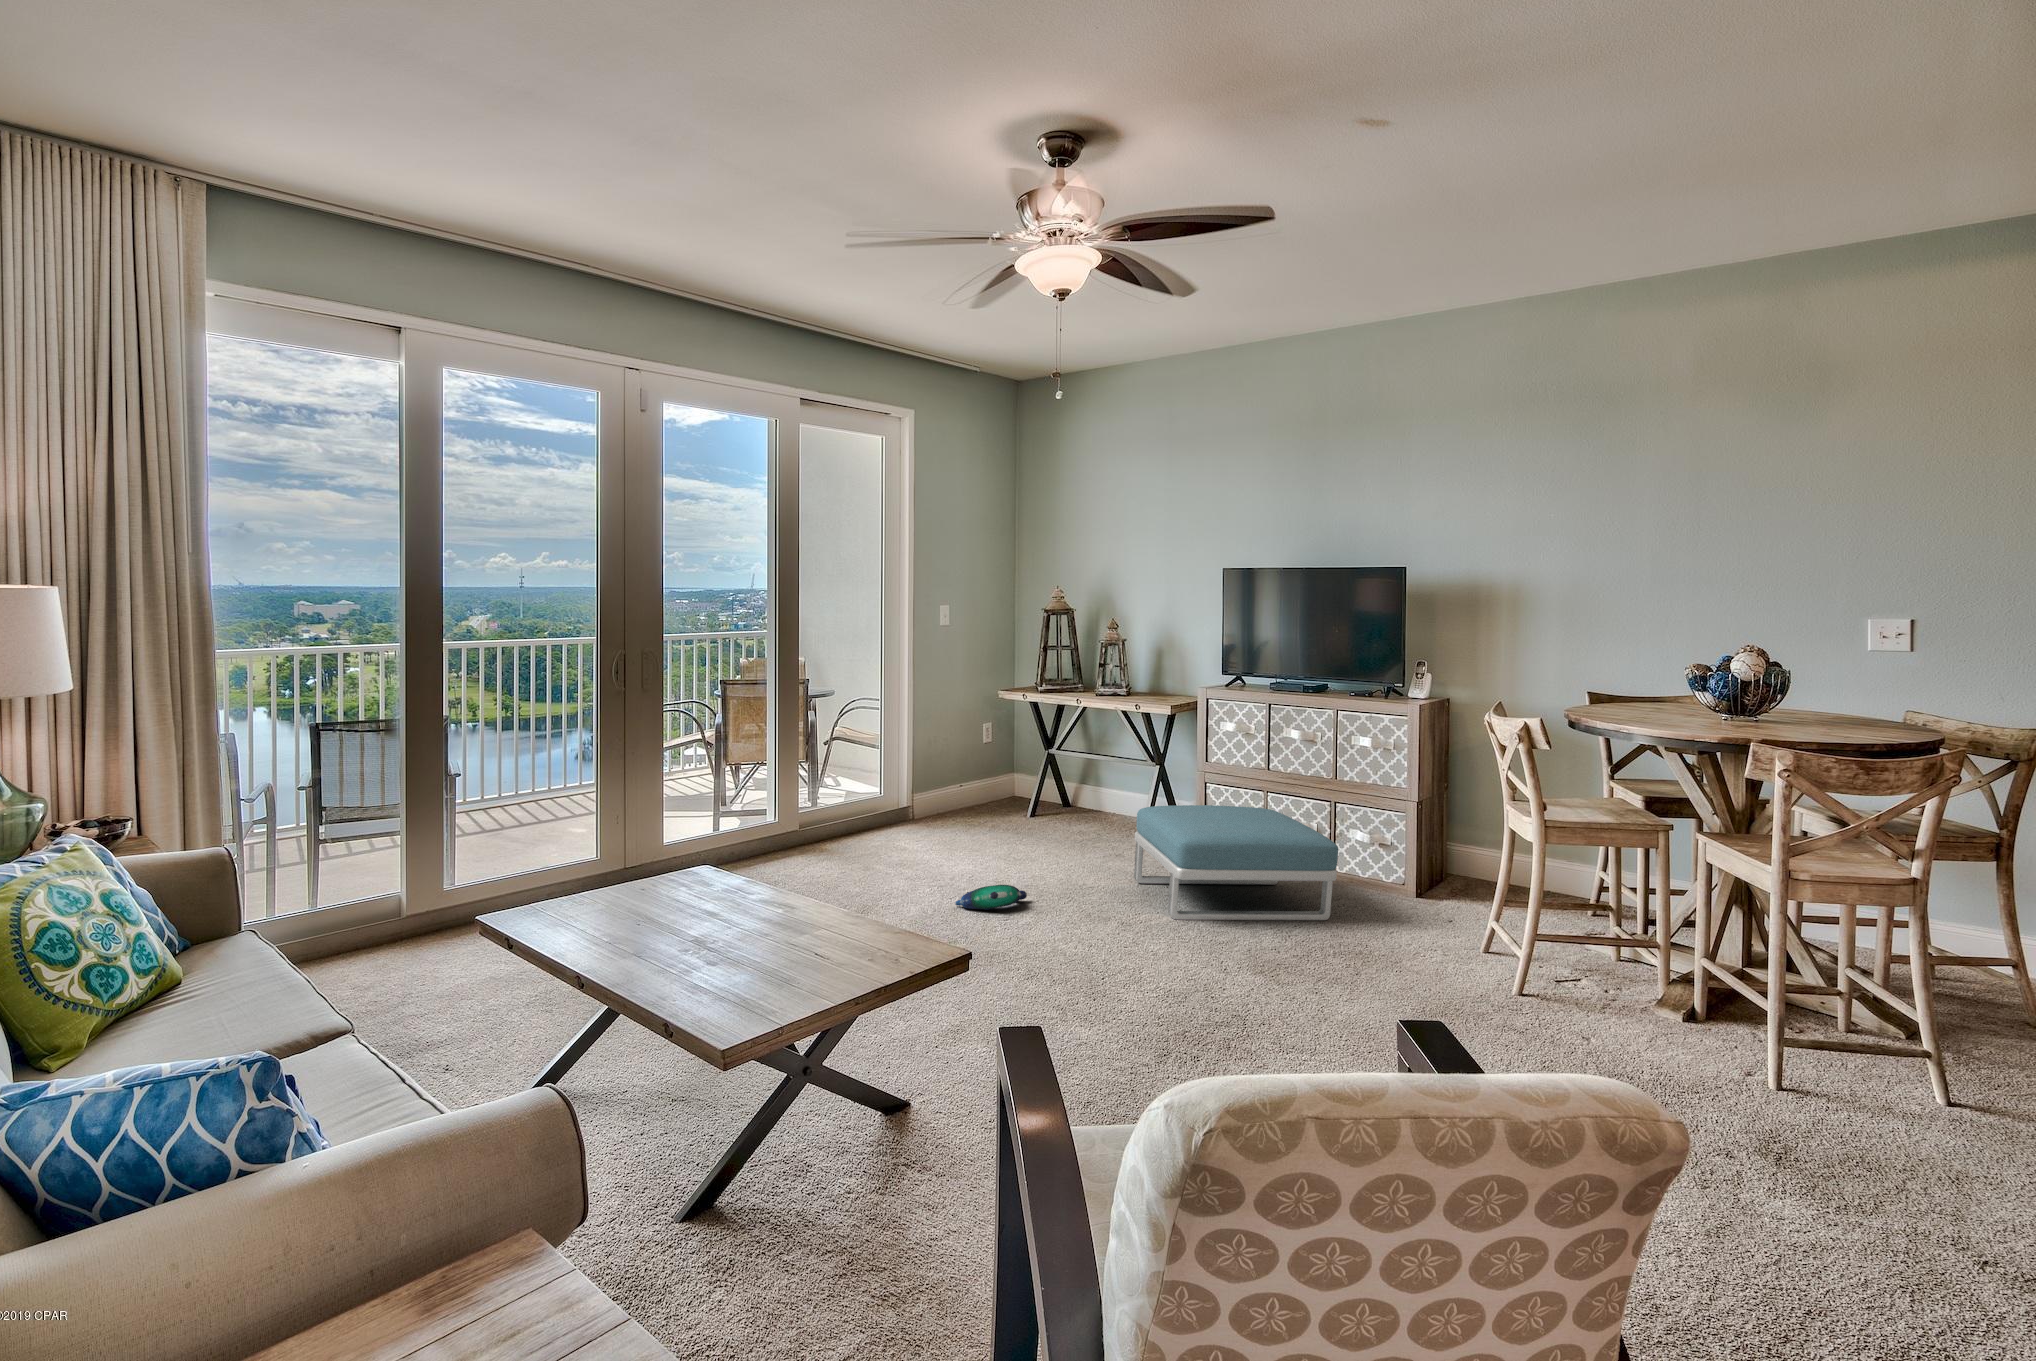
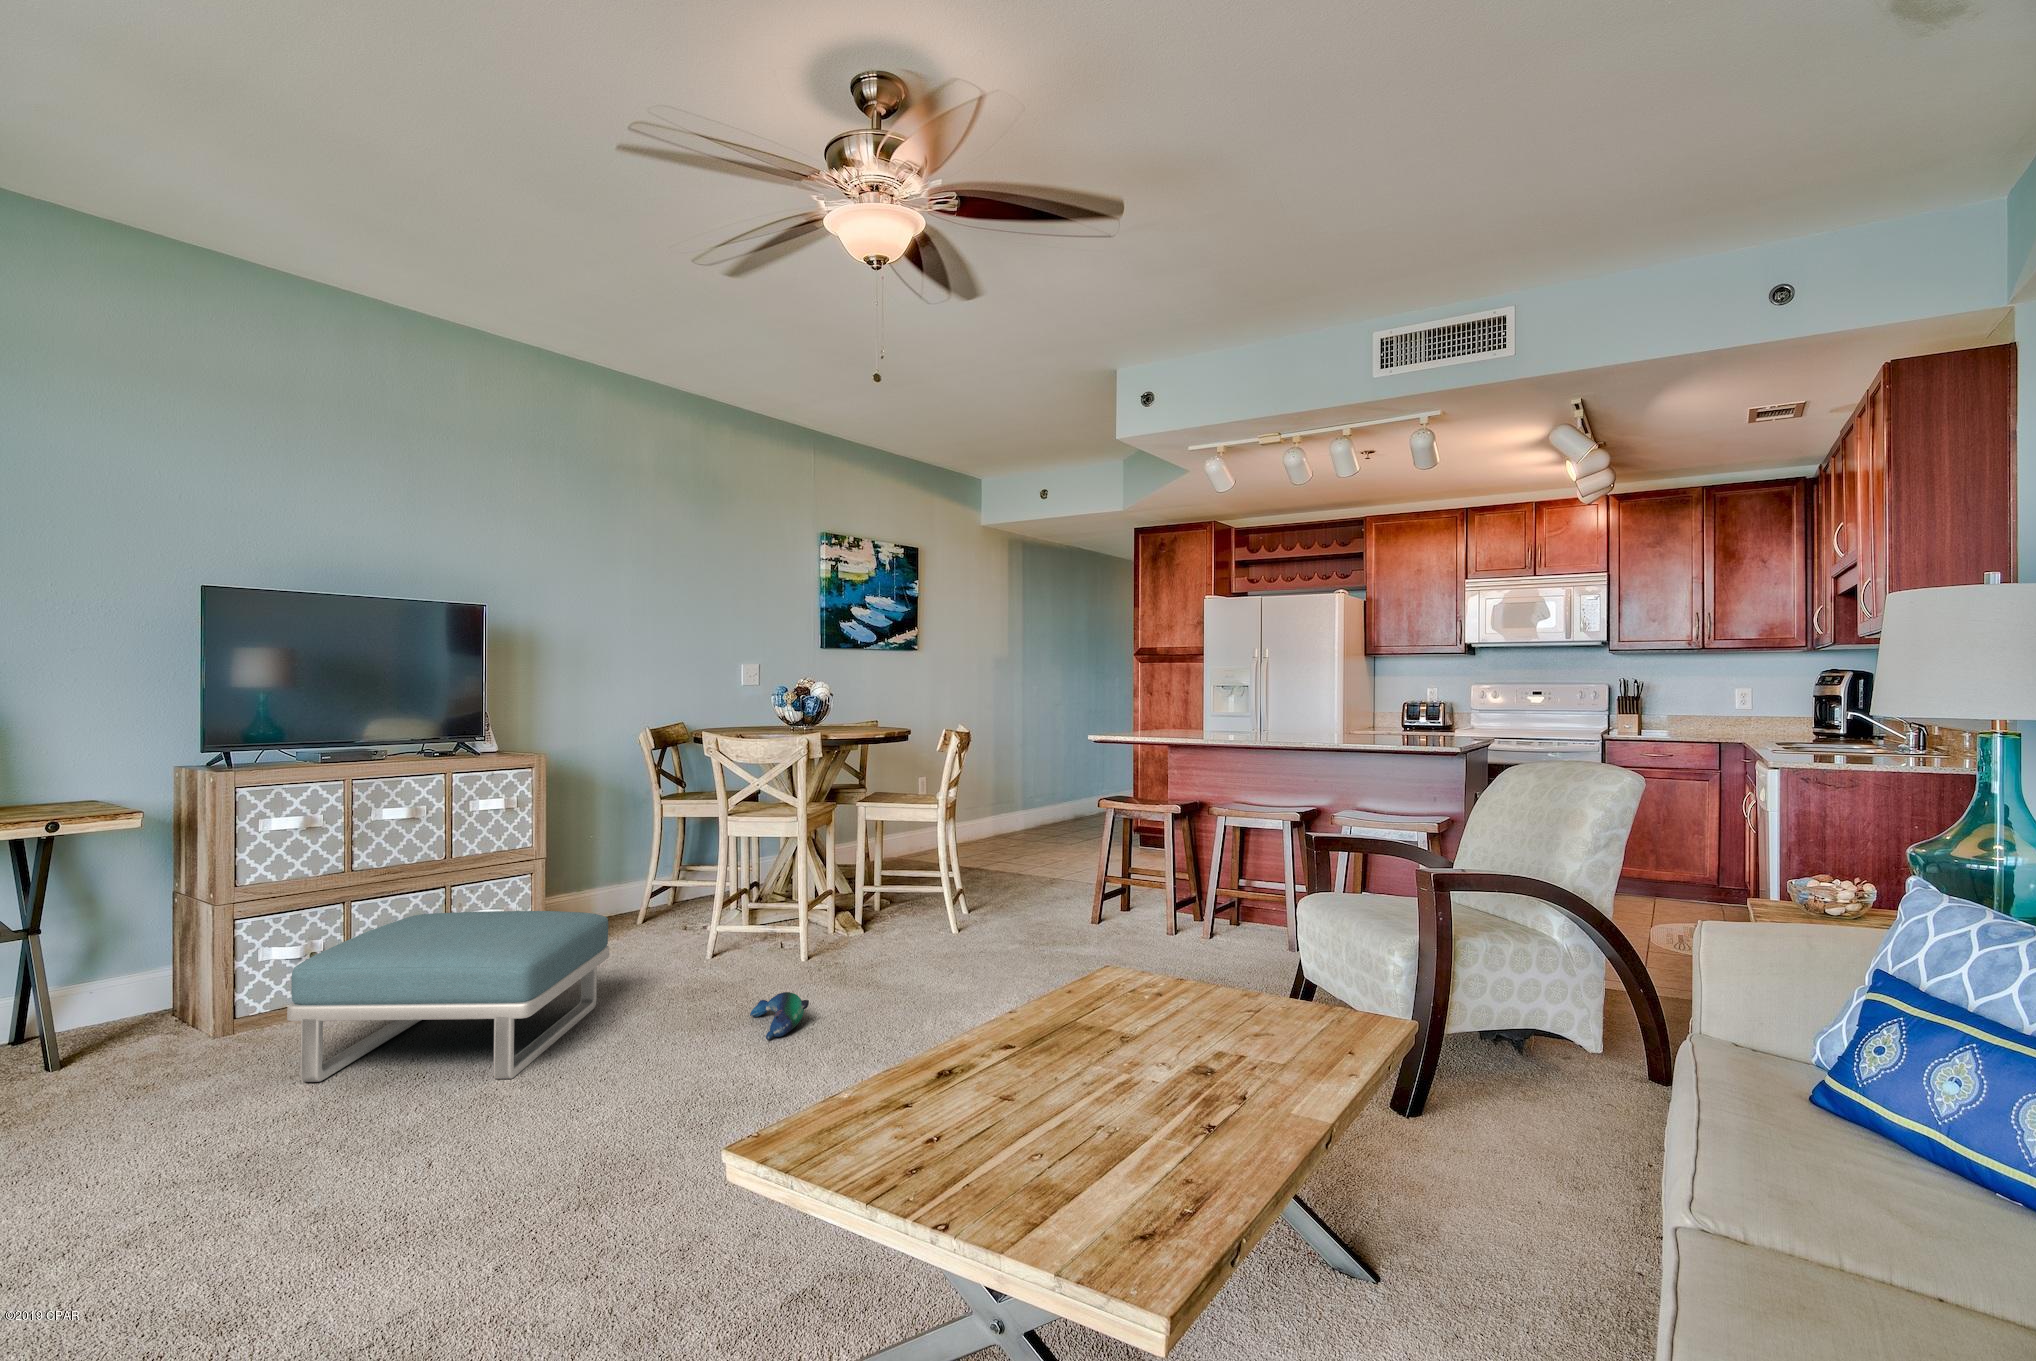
plush toy: present [955,885,1027,910] -> present [750,992,809,1040]

